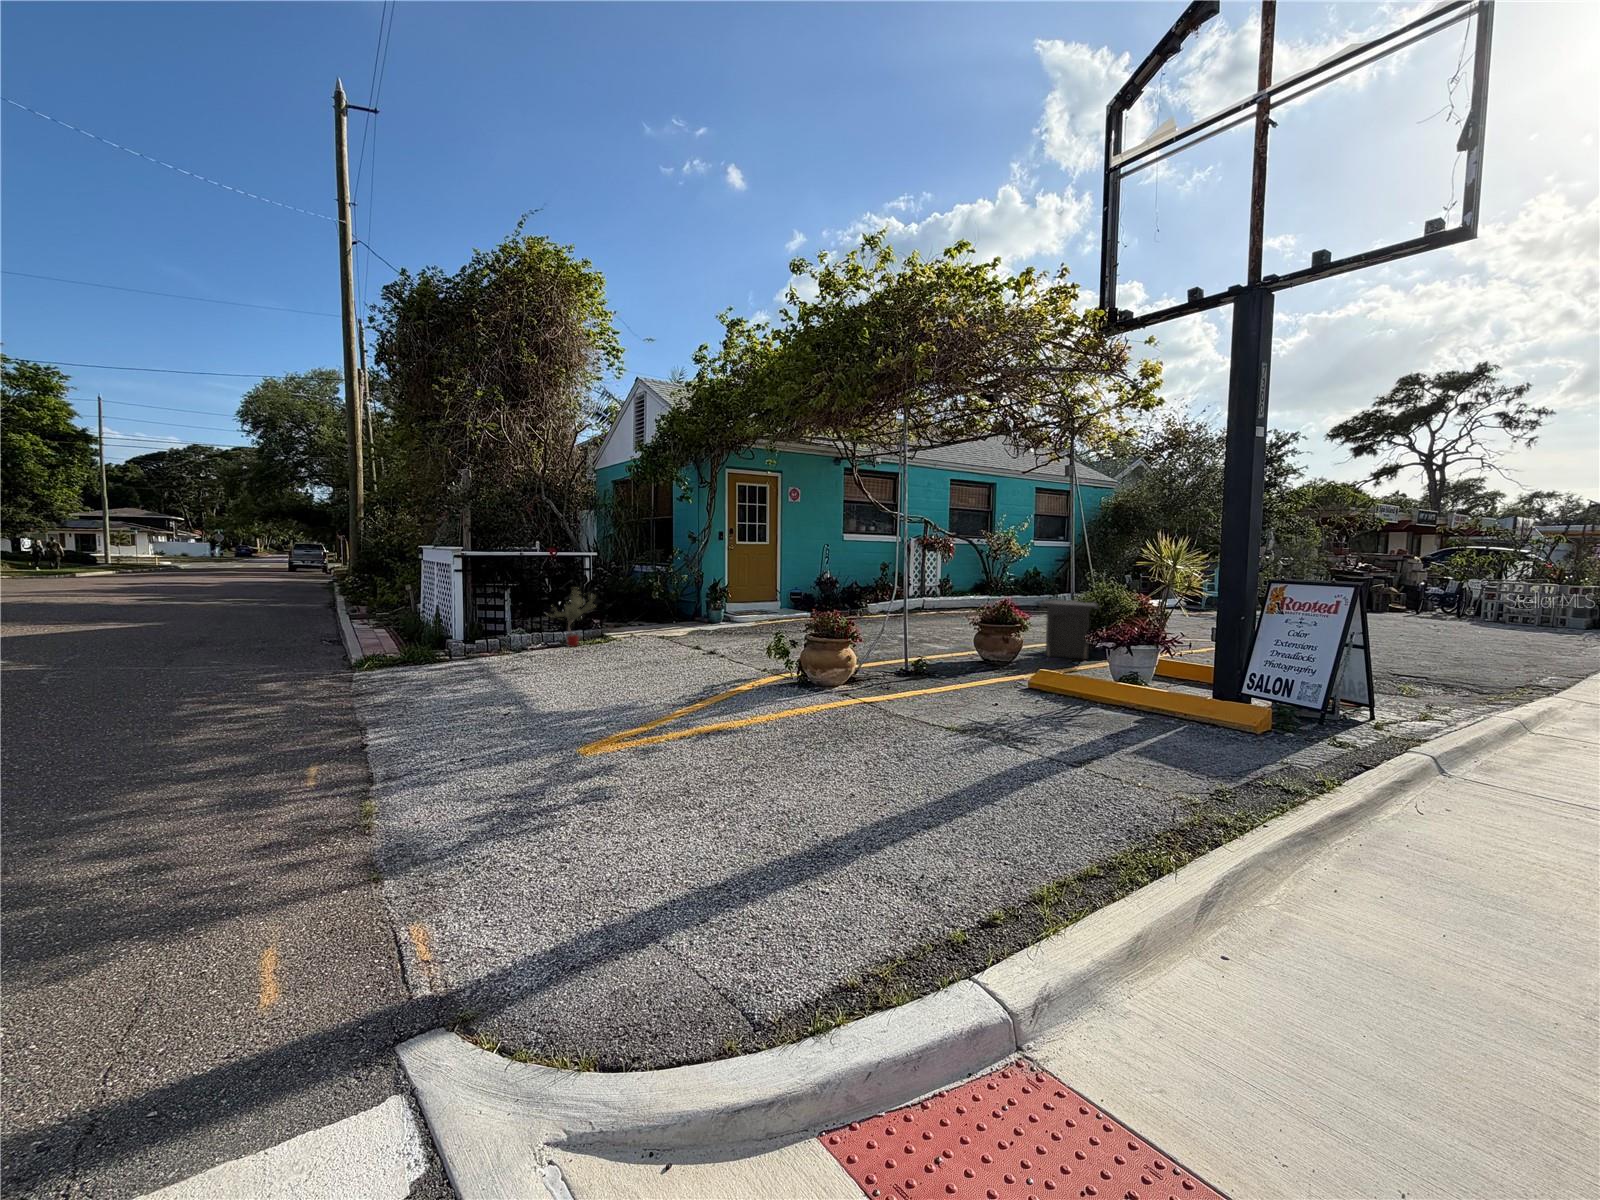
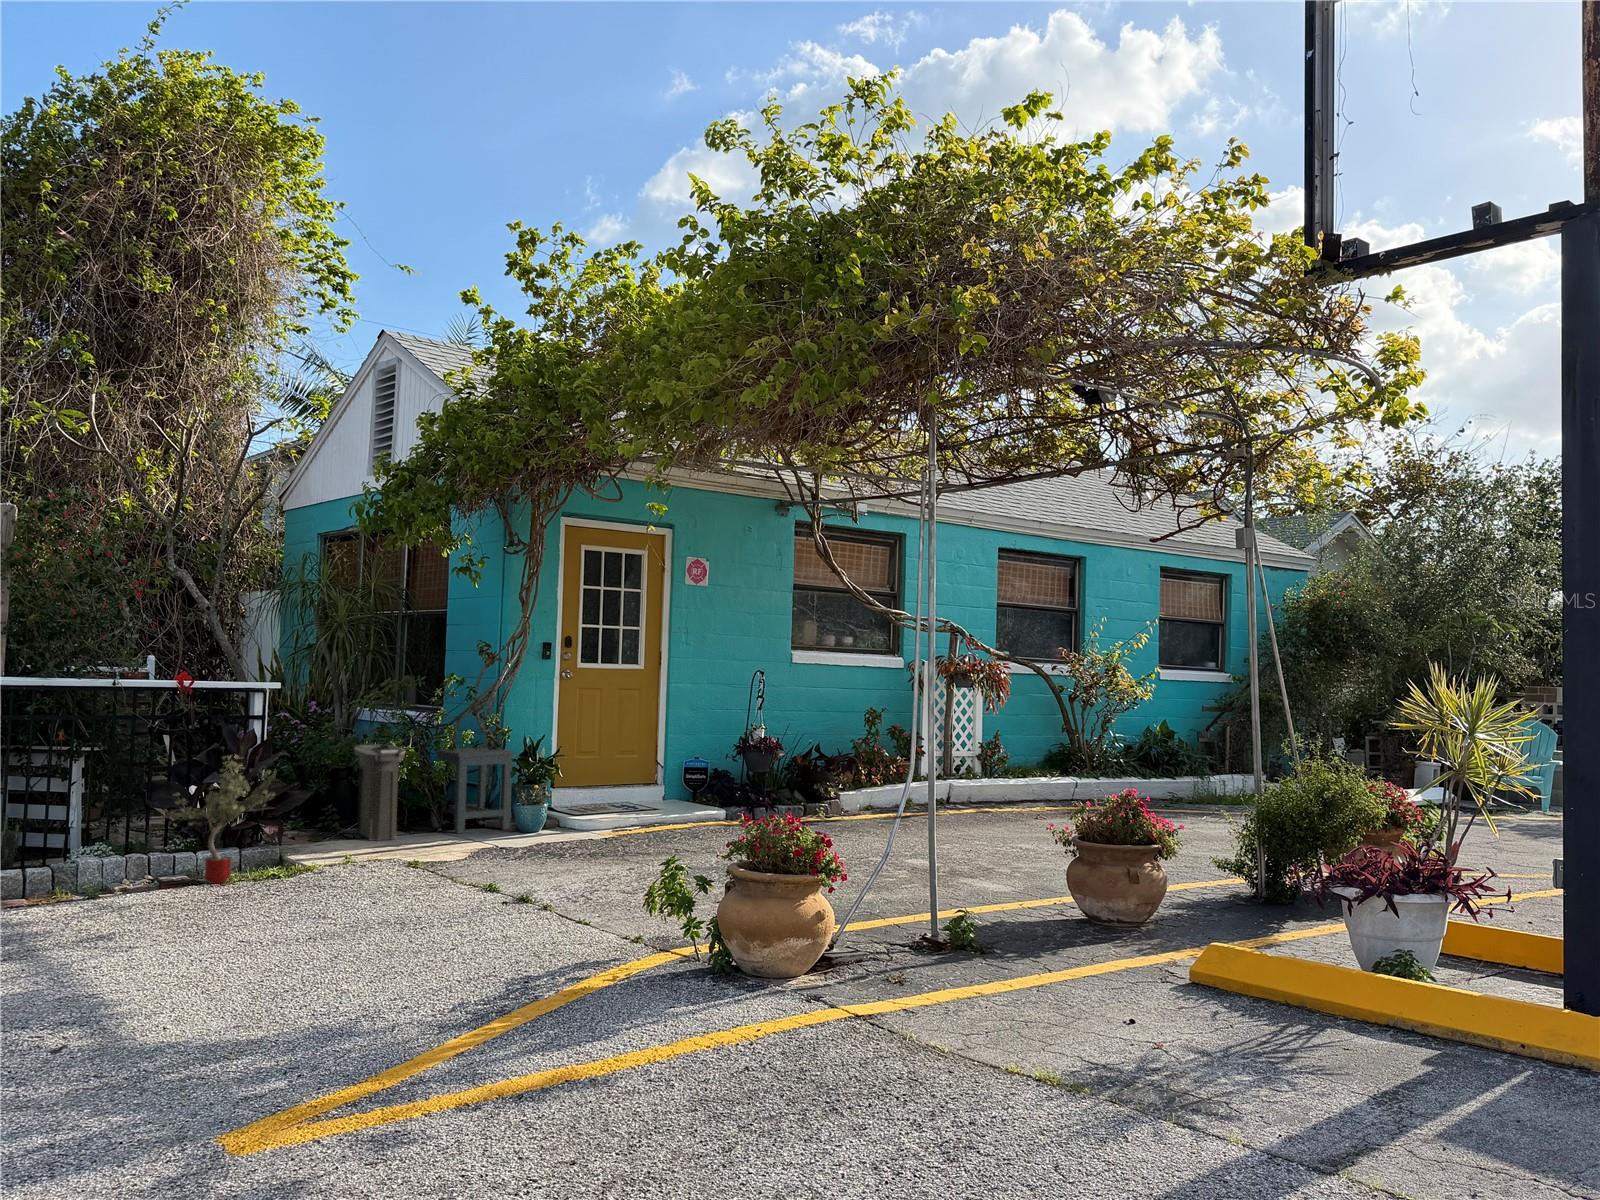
side table: none [666,584,706,625] -> present [431,748,515,833]
trash can: present [1040,599,1098,659] -> present [355,745,405,841]

